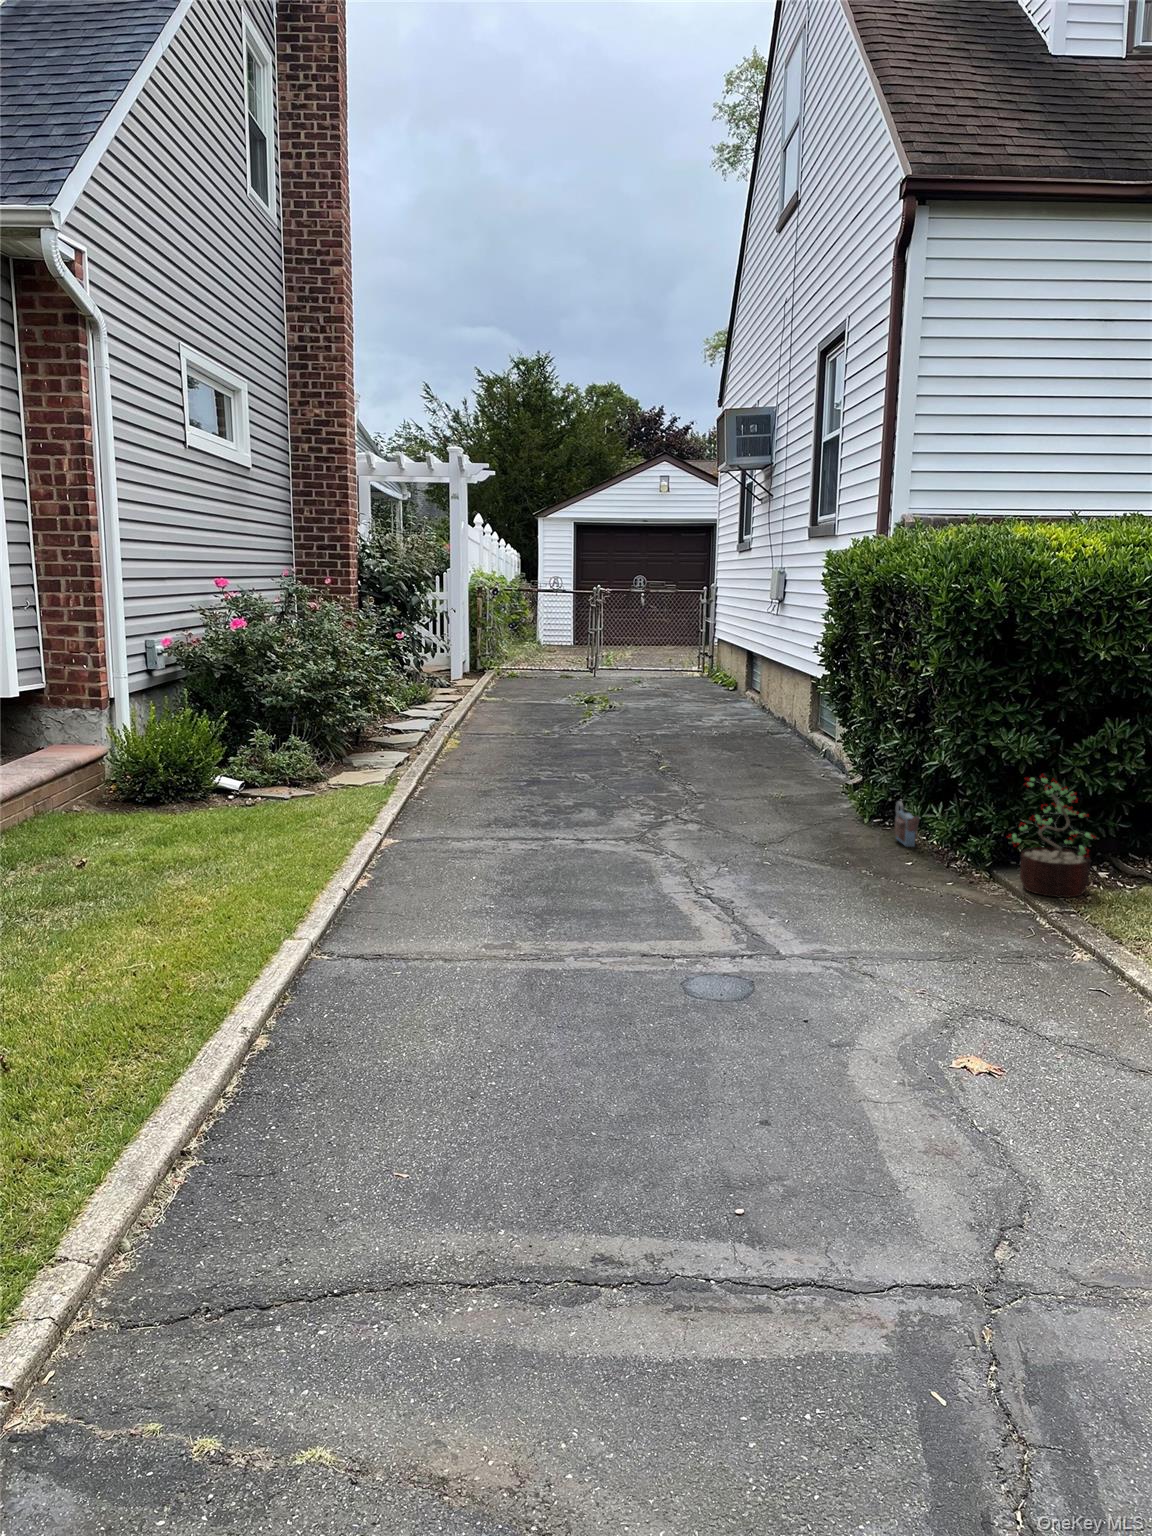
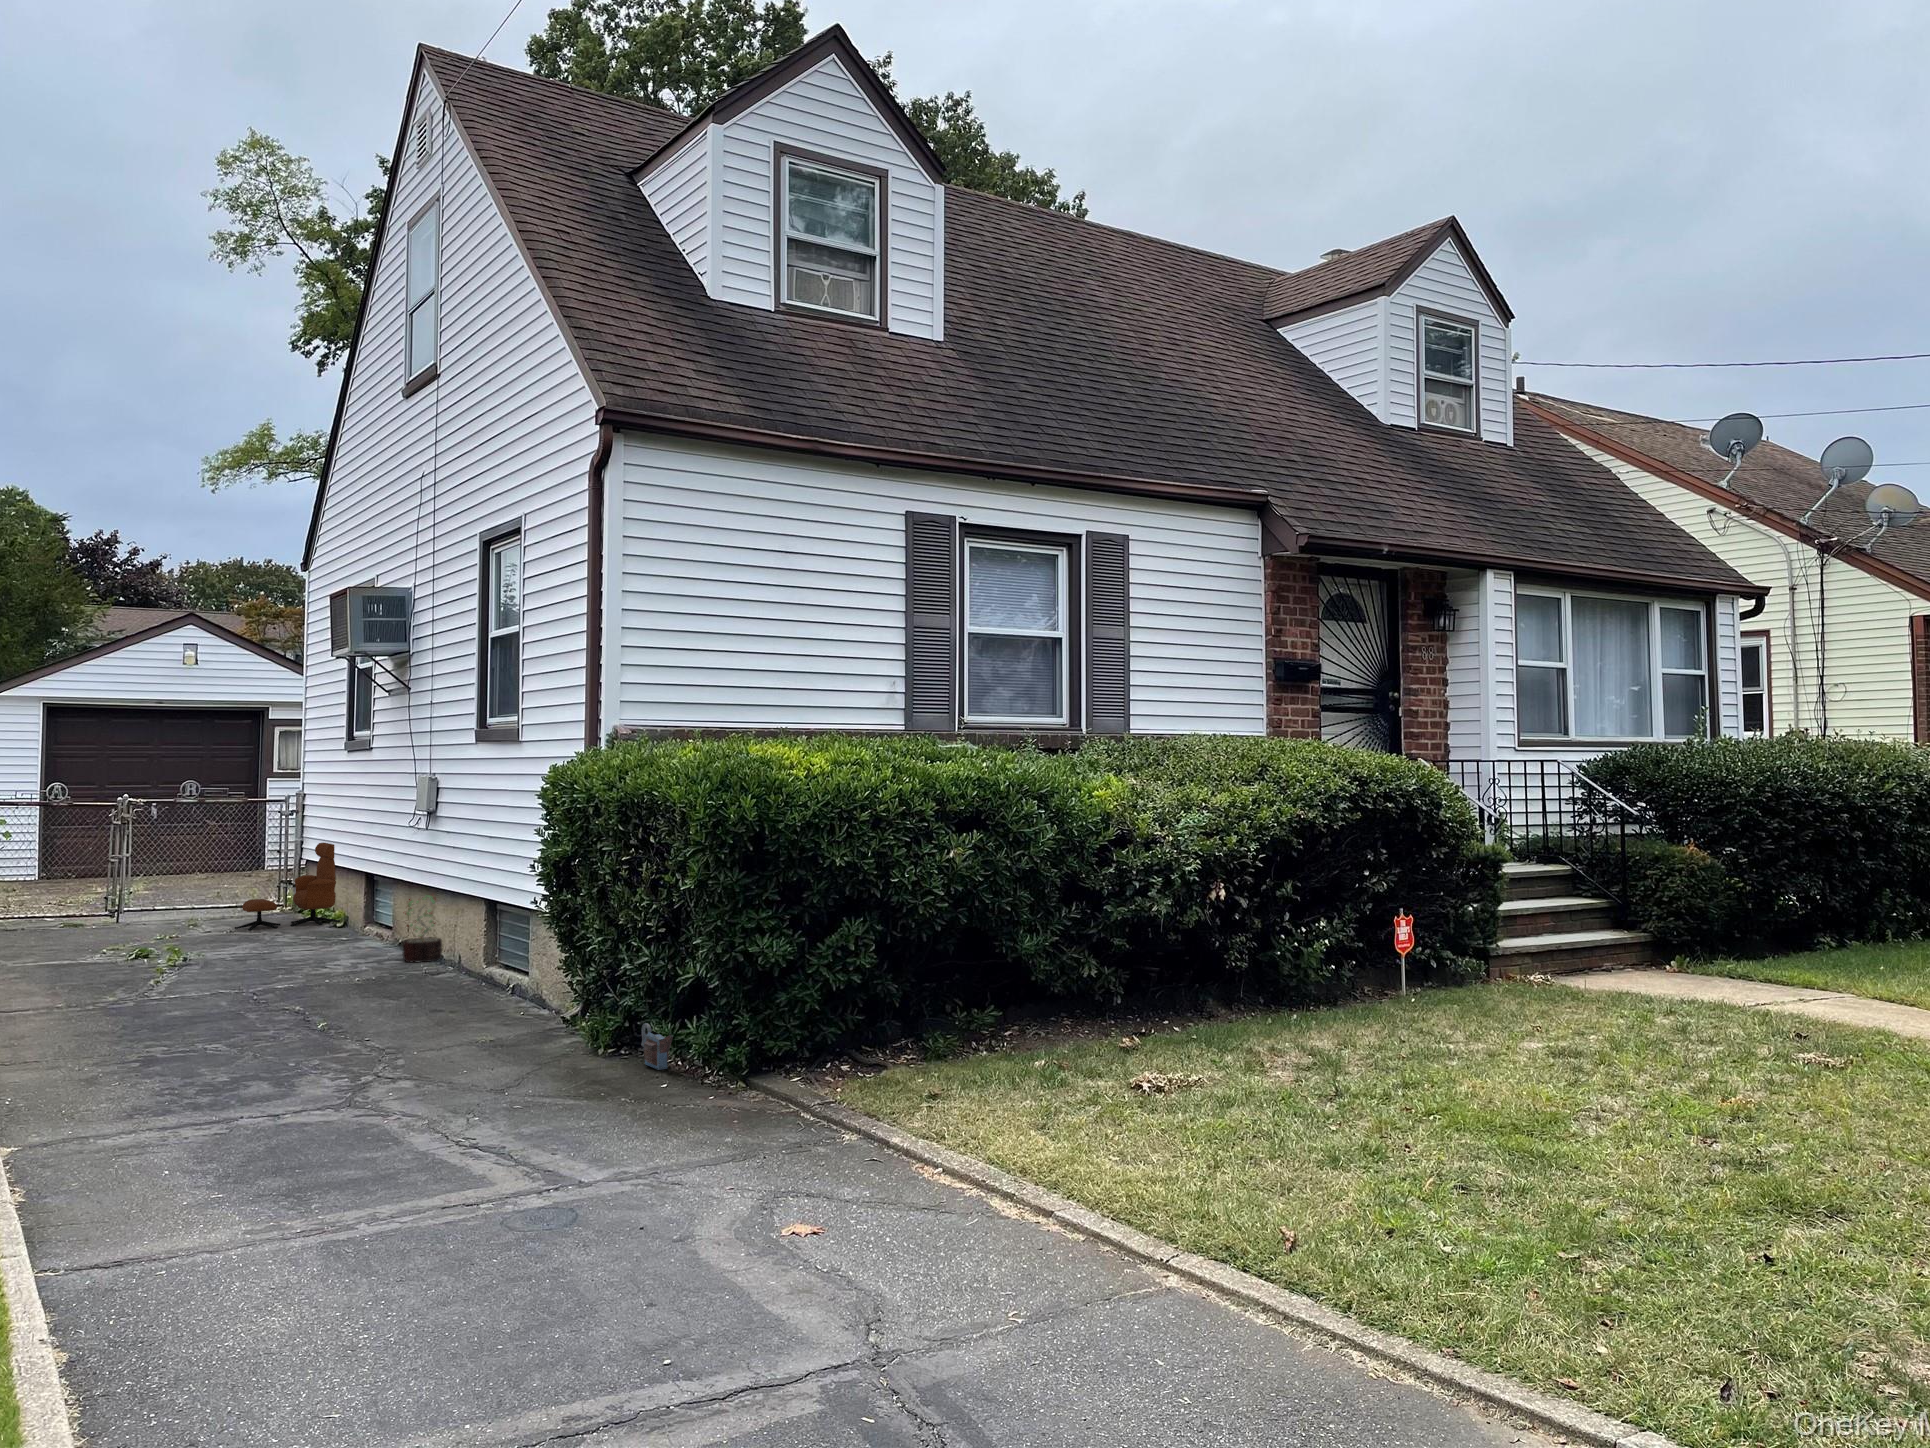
lounge chair: none [660,625,732,688] -> present [235,843,340,930]
decorative plant: present [1008,774,1096,897] -> present [402,895,442,962]

